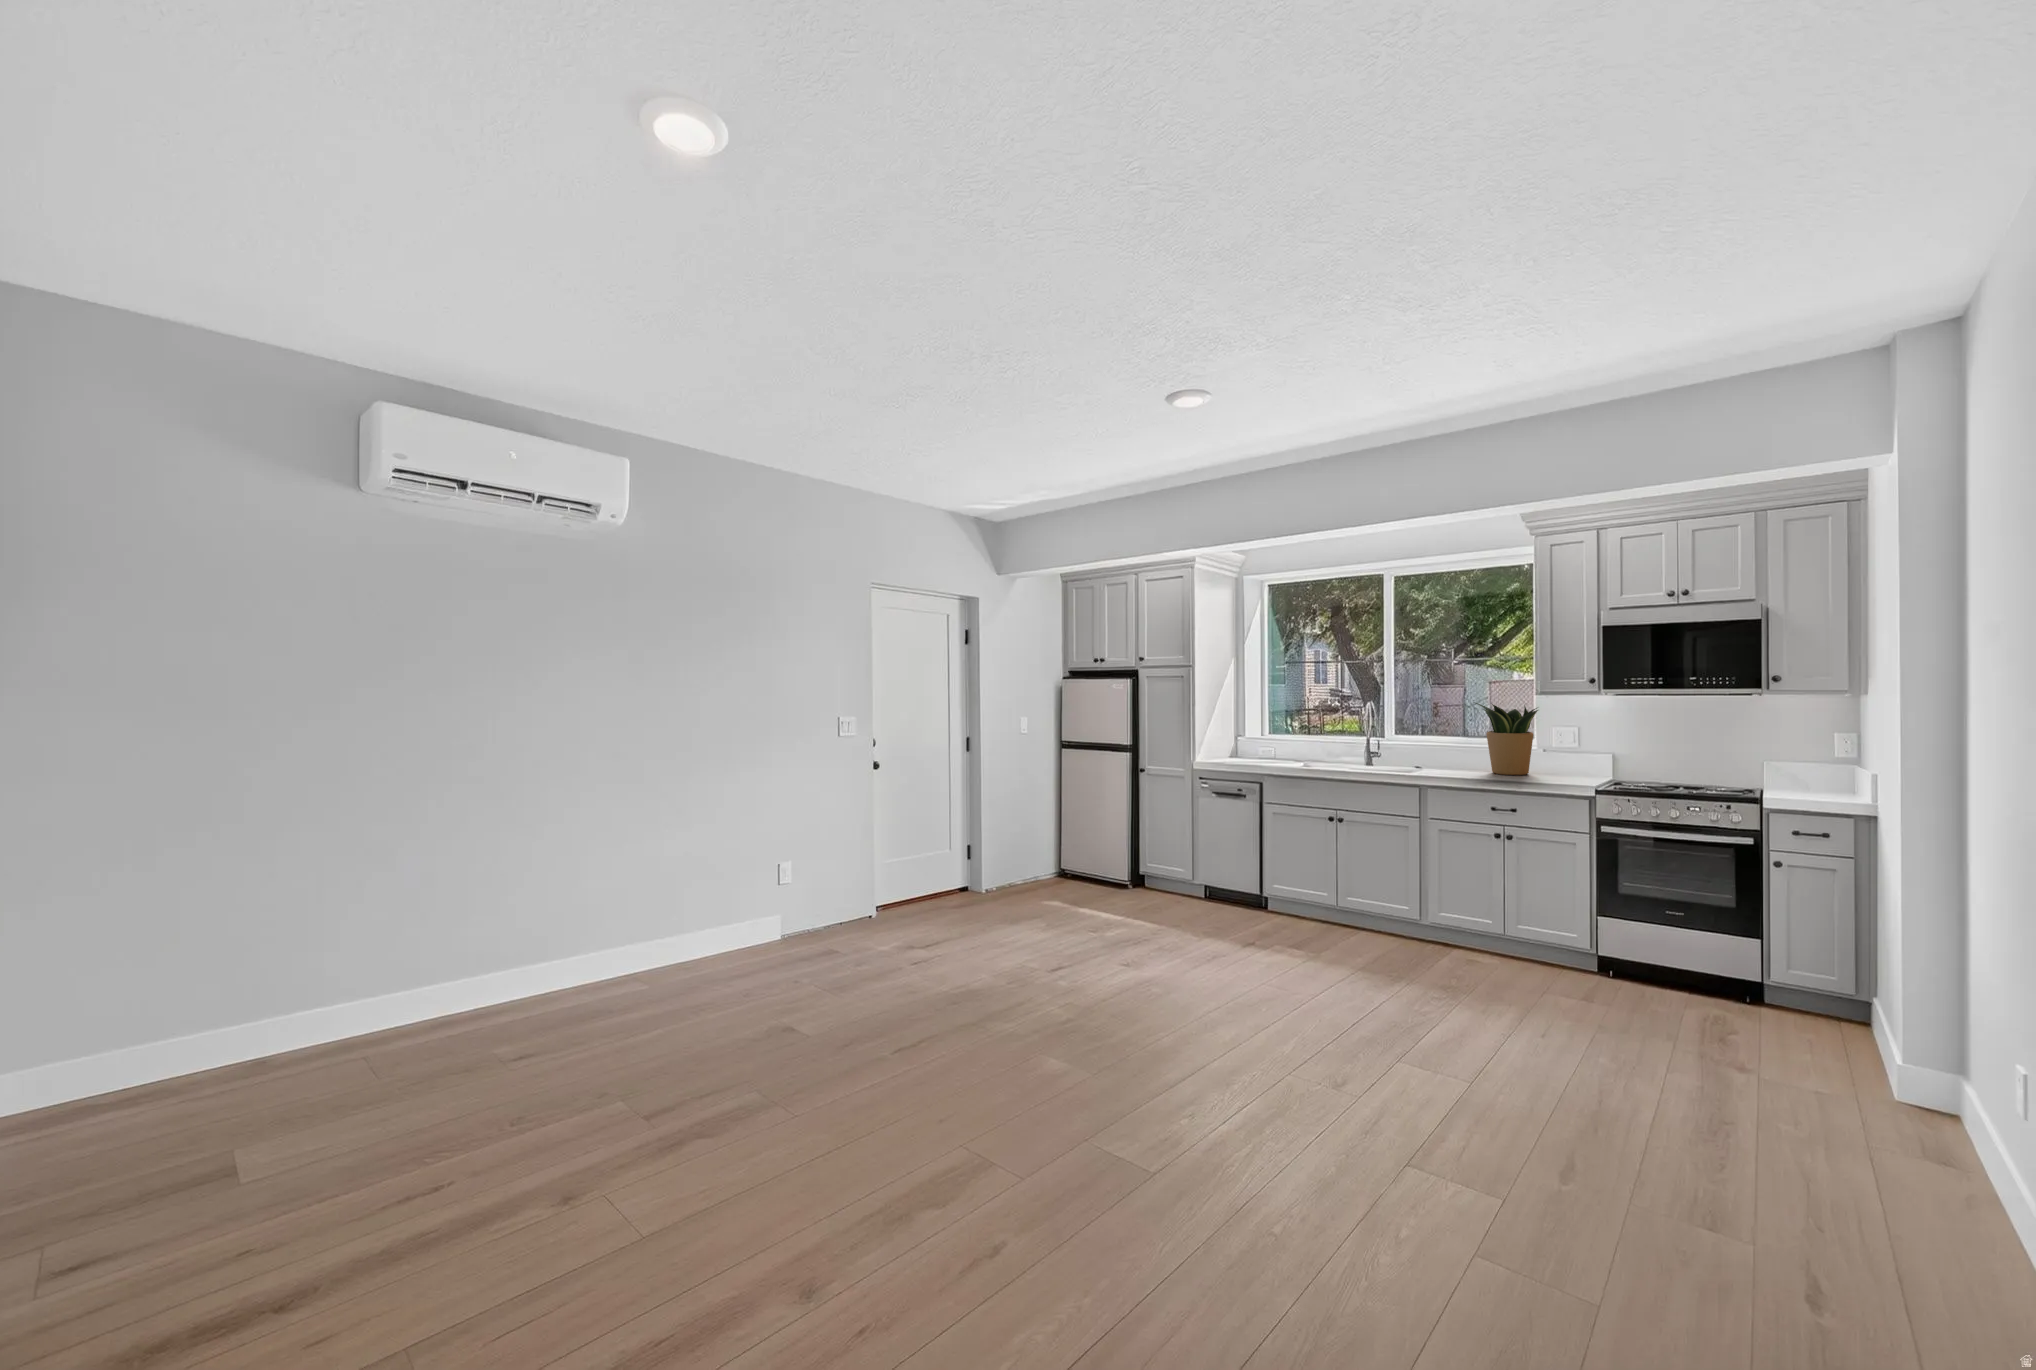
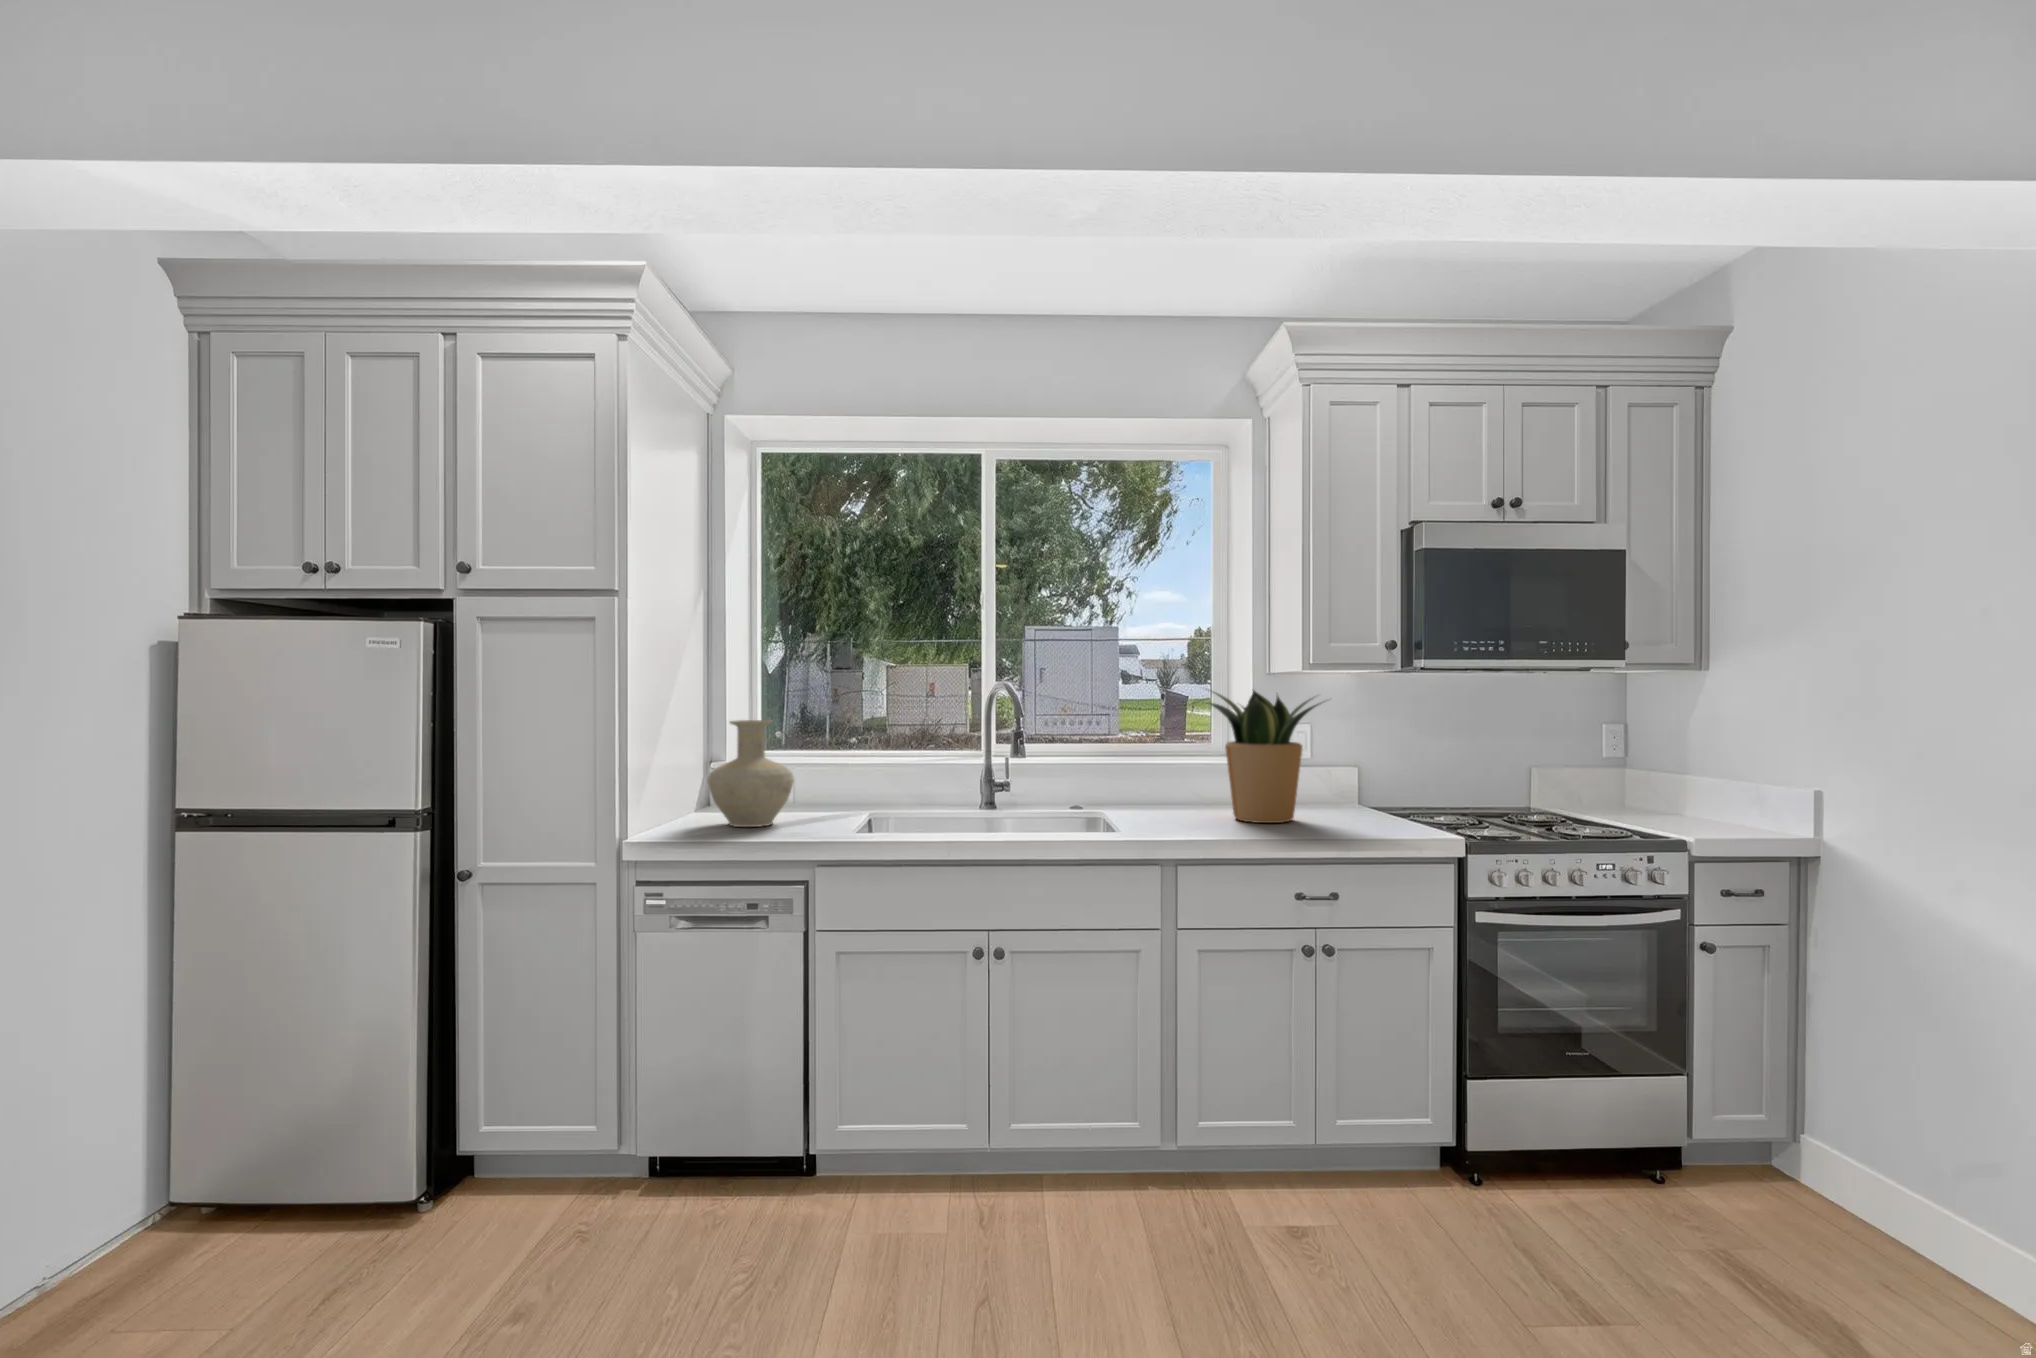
vase: none [1232,715,1270,760] -> present [707,720,794,827]

